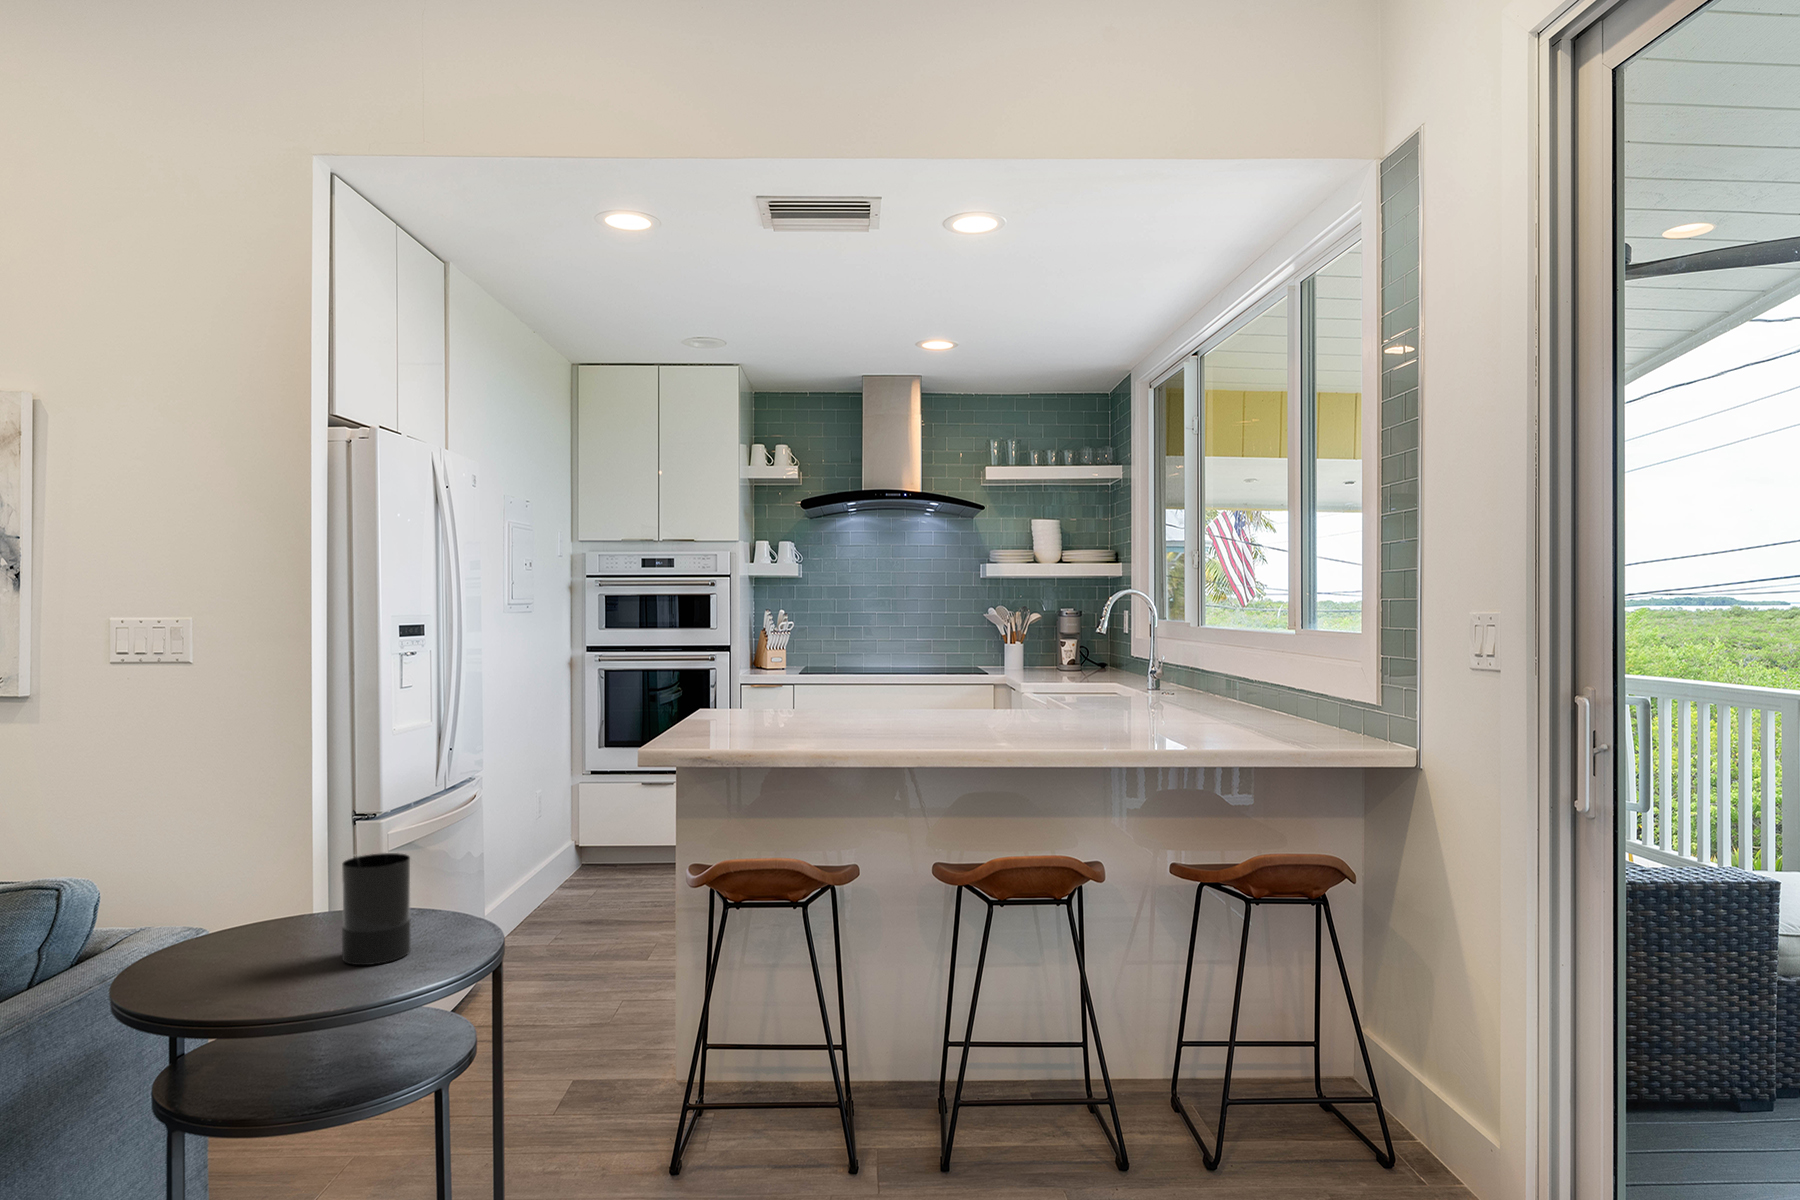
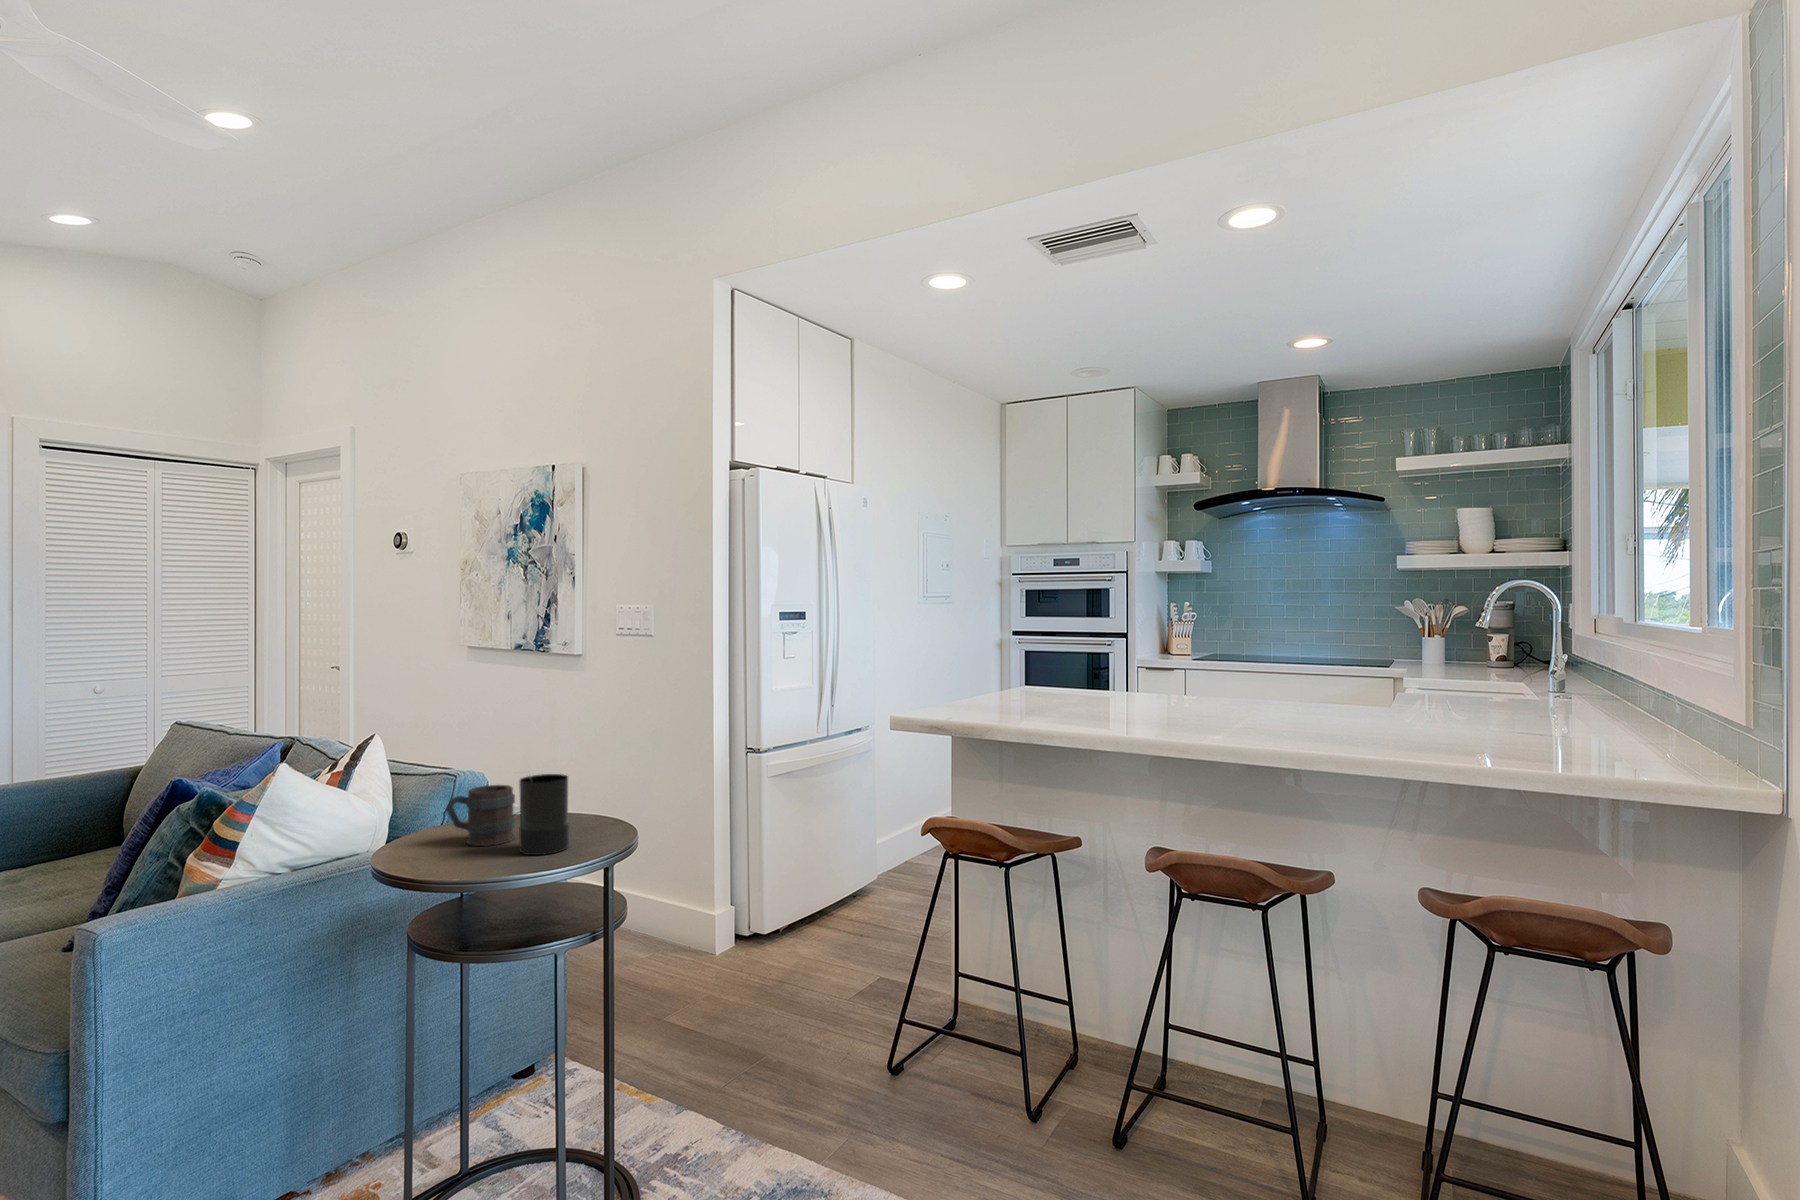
mug: none [197,880,299,970] -> present [446,785,515,846]

